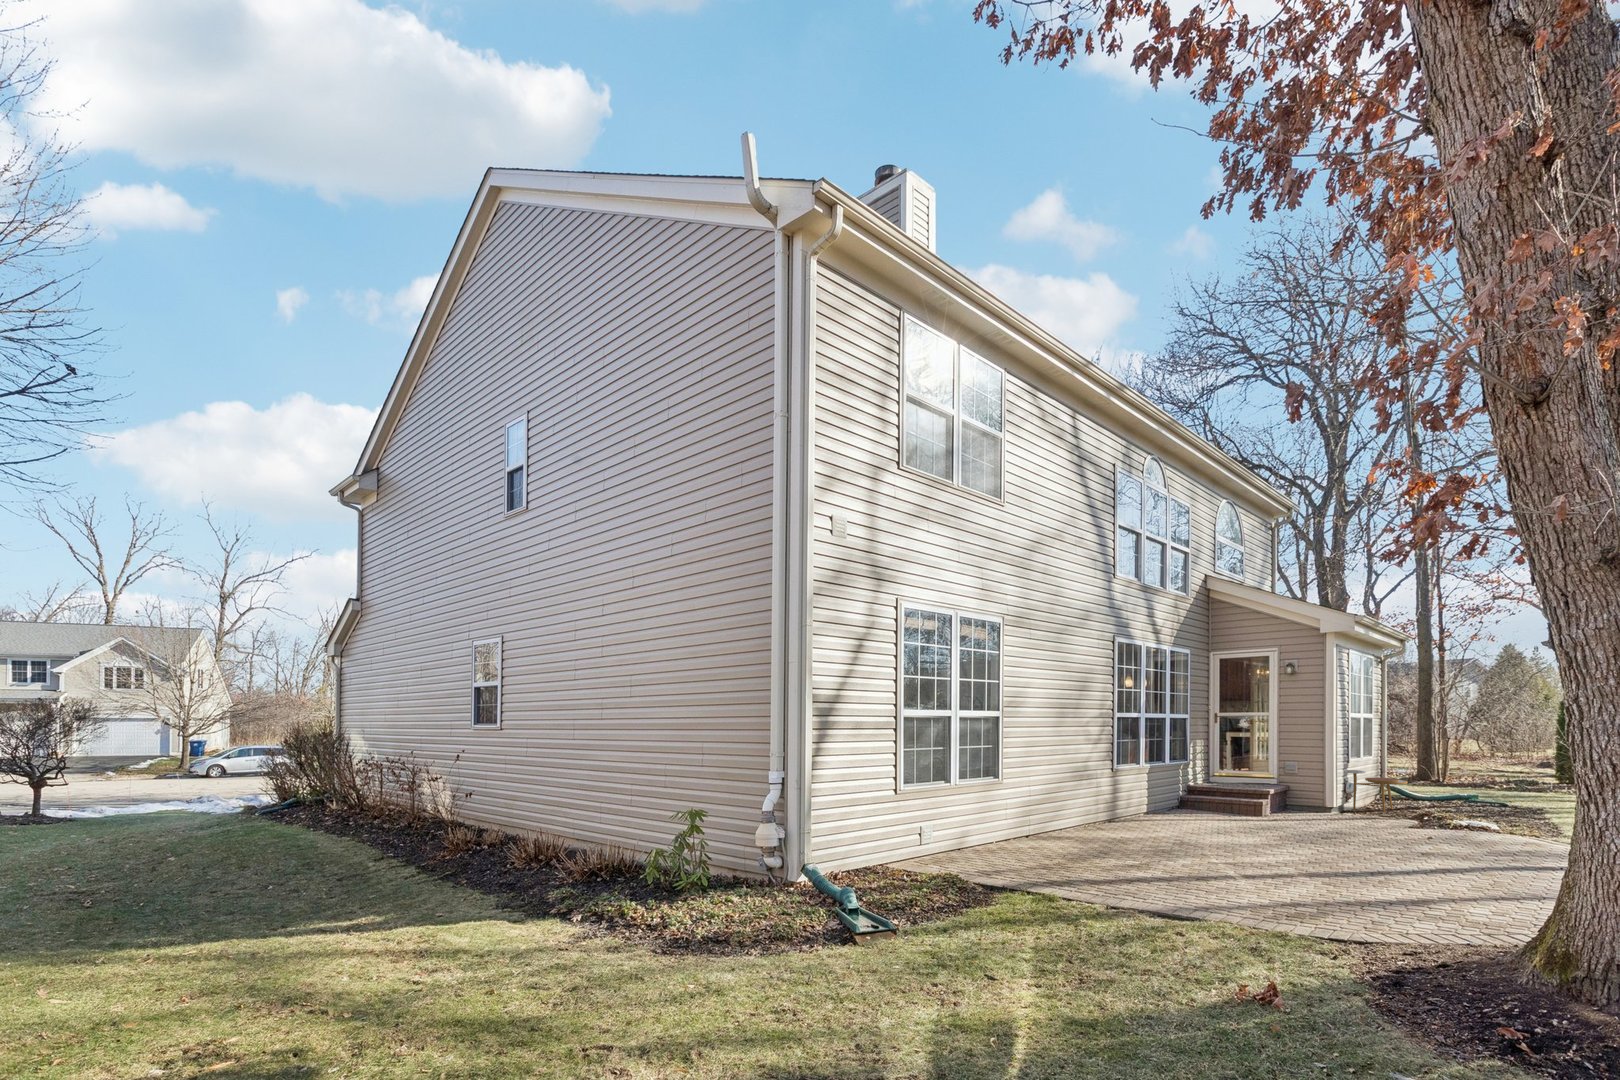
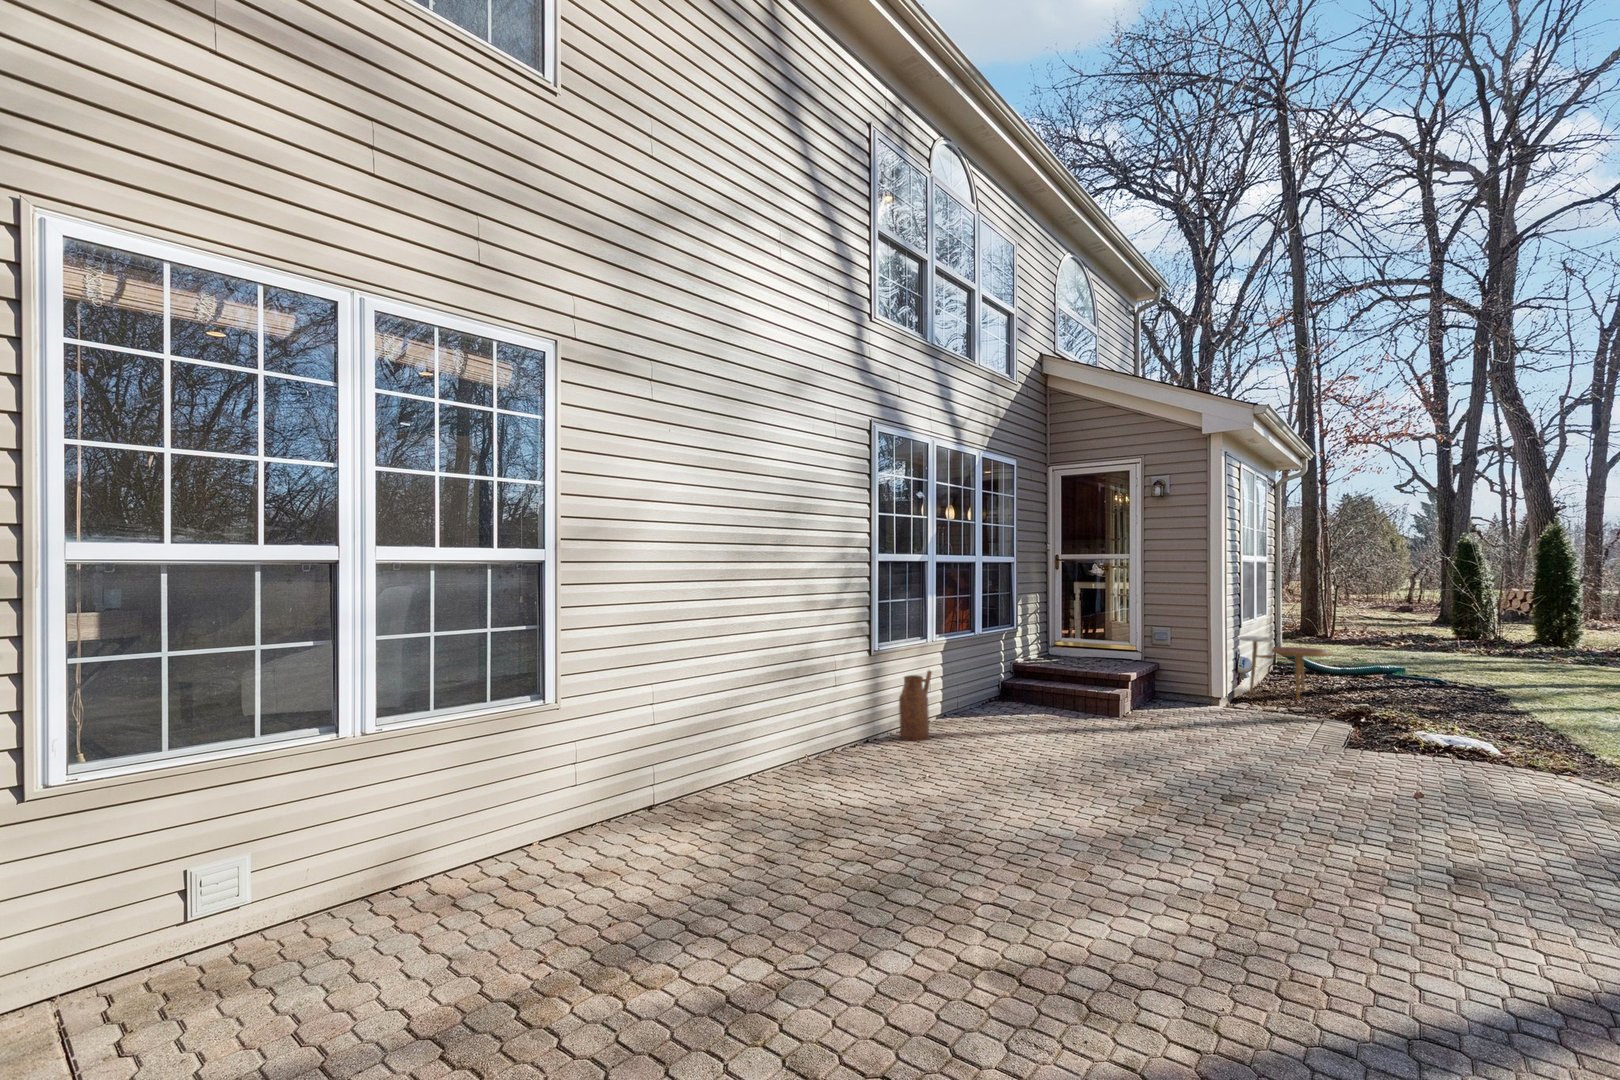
watering can: none [1130,781,1148,820] -> present [899,671,932,741]

